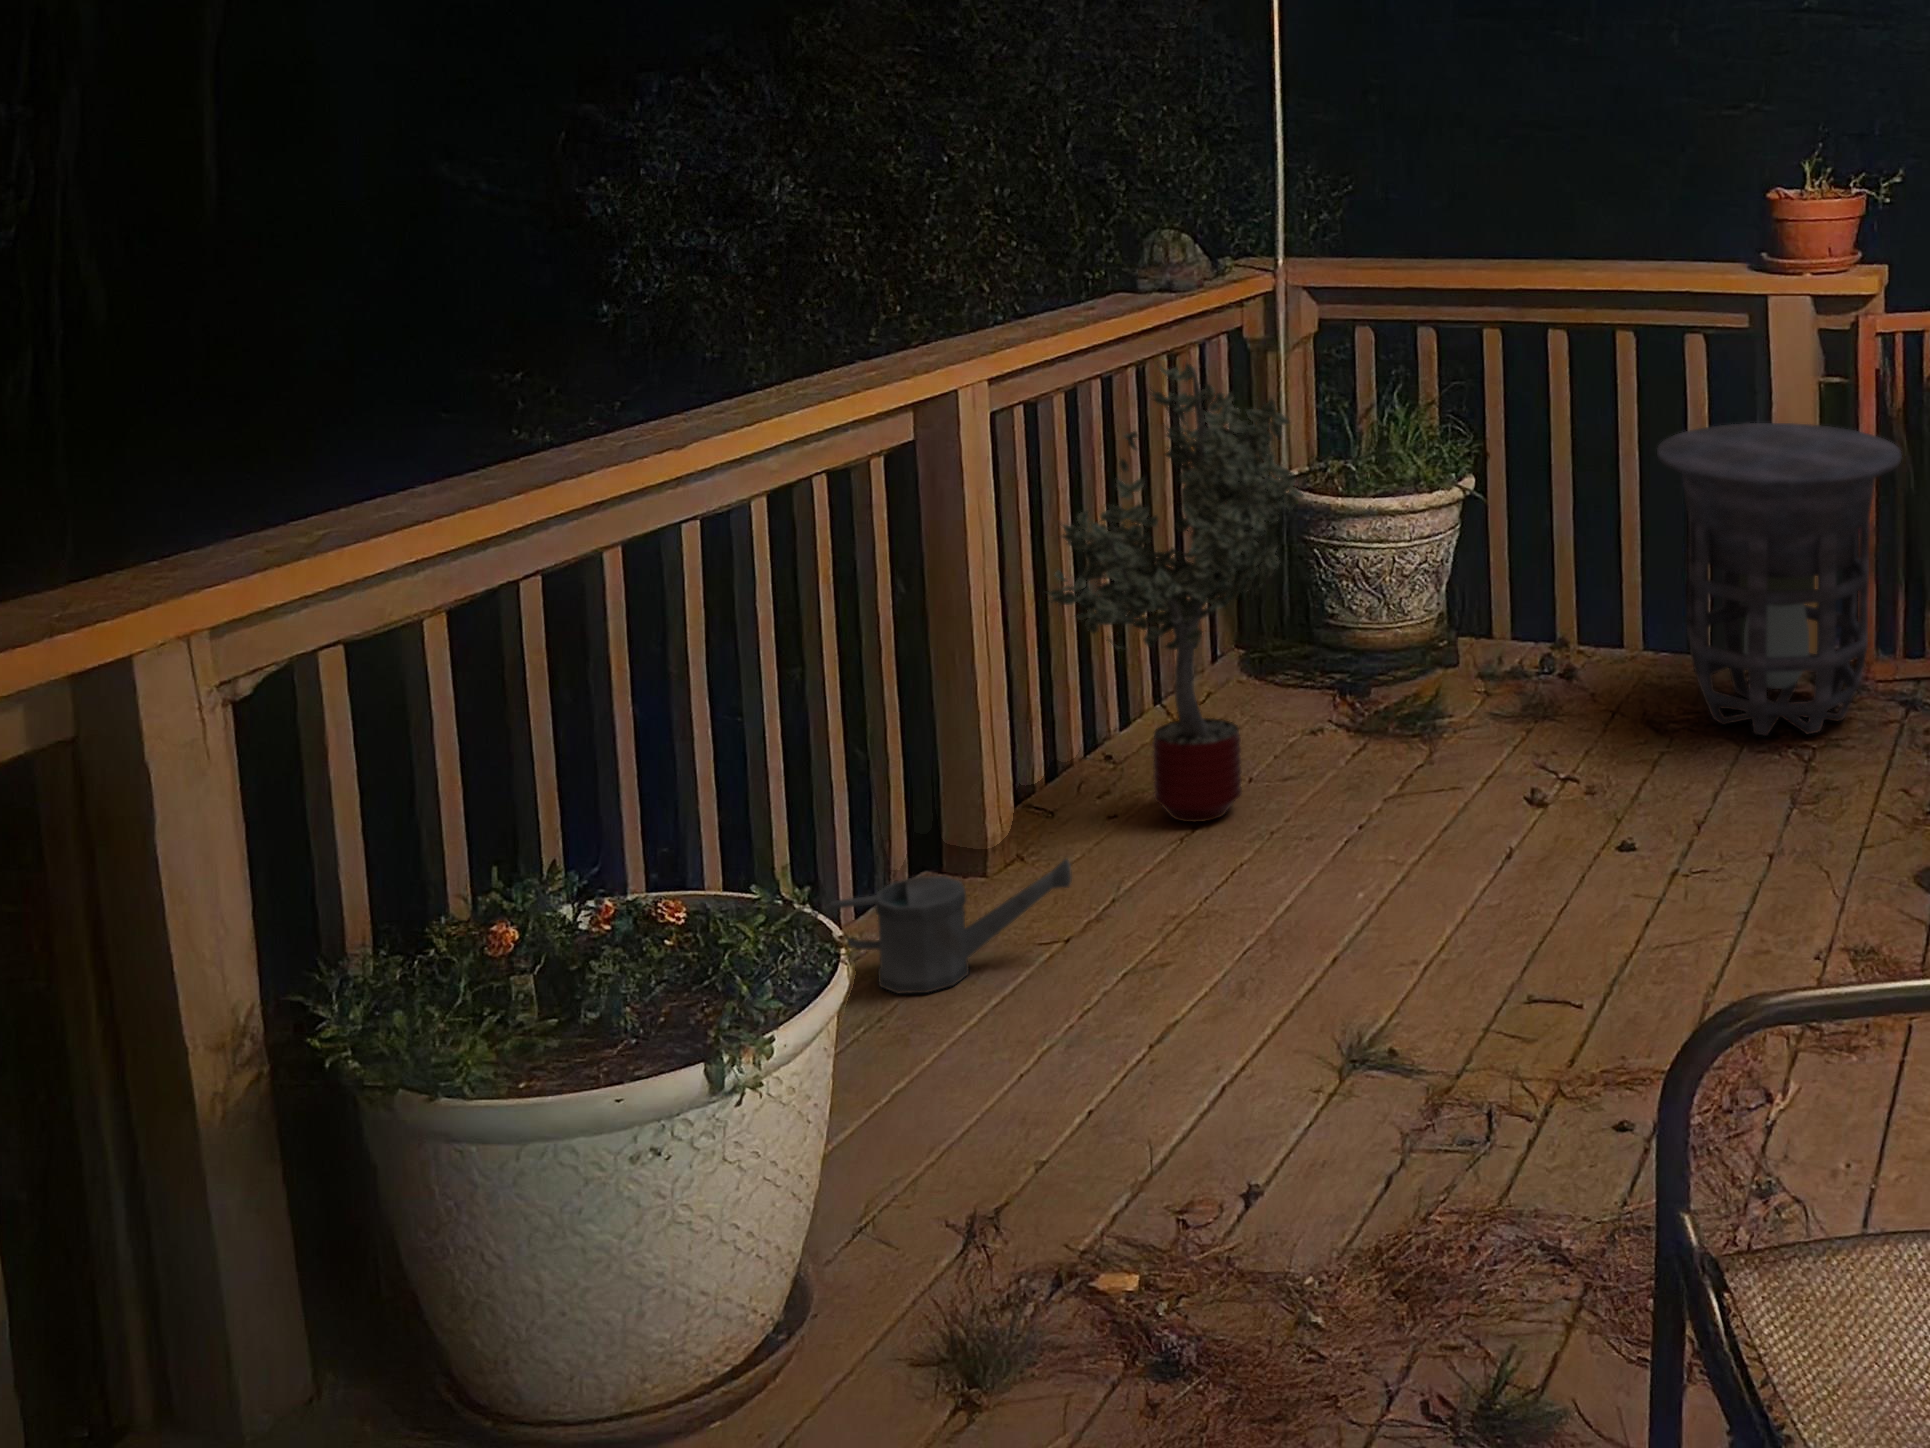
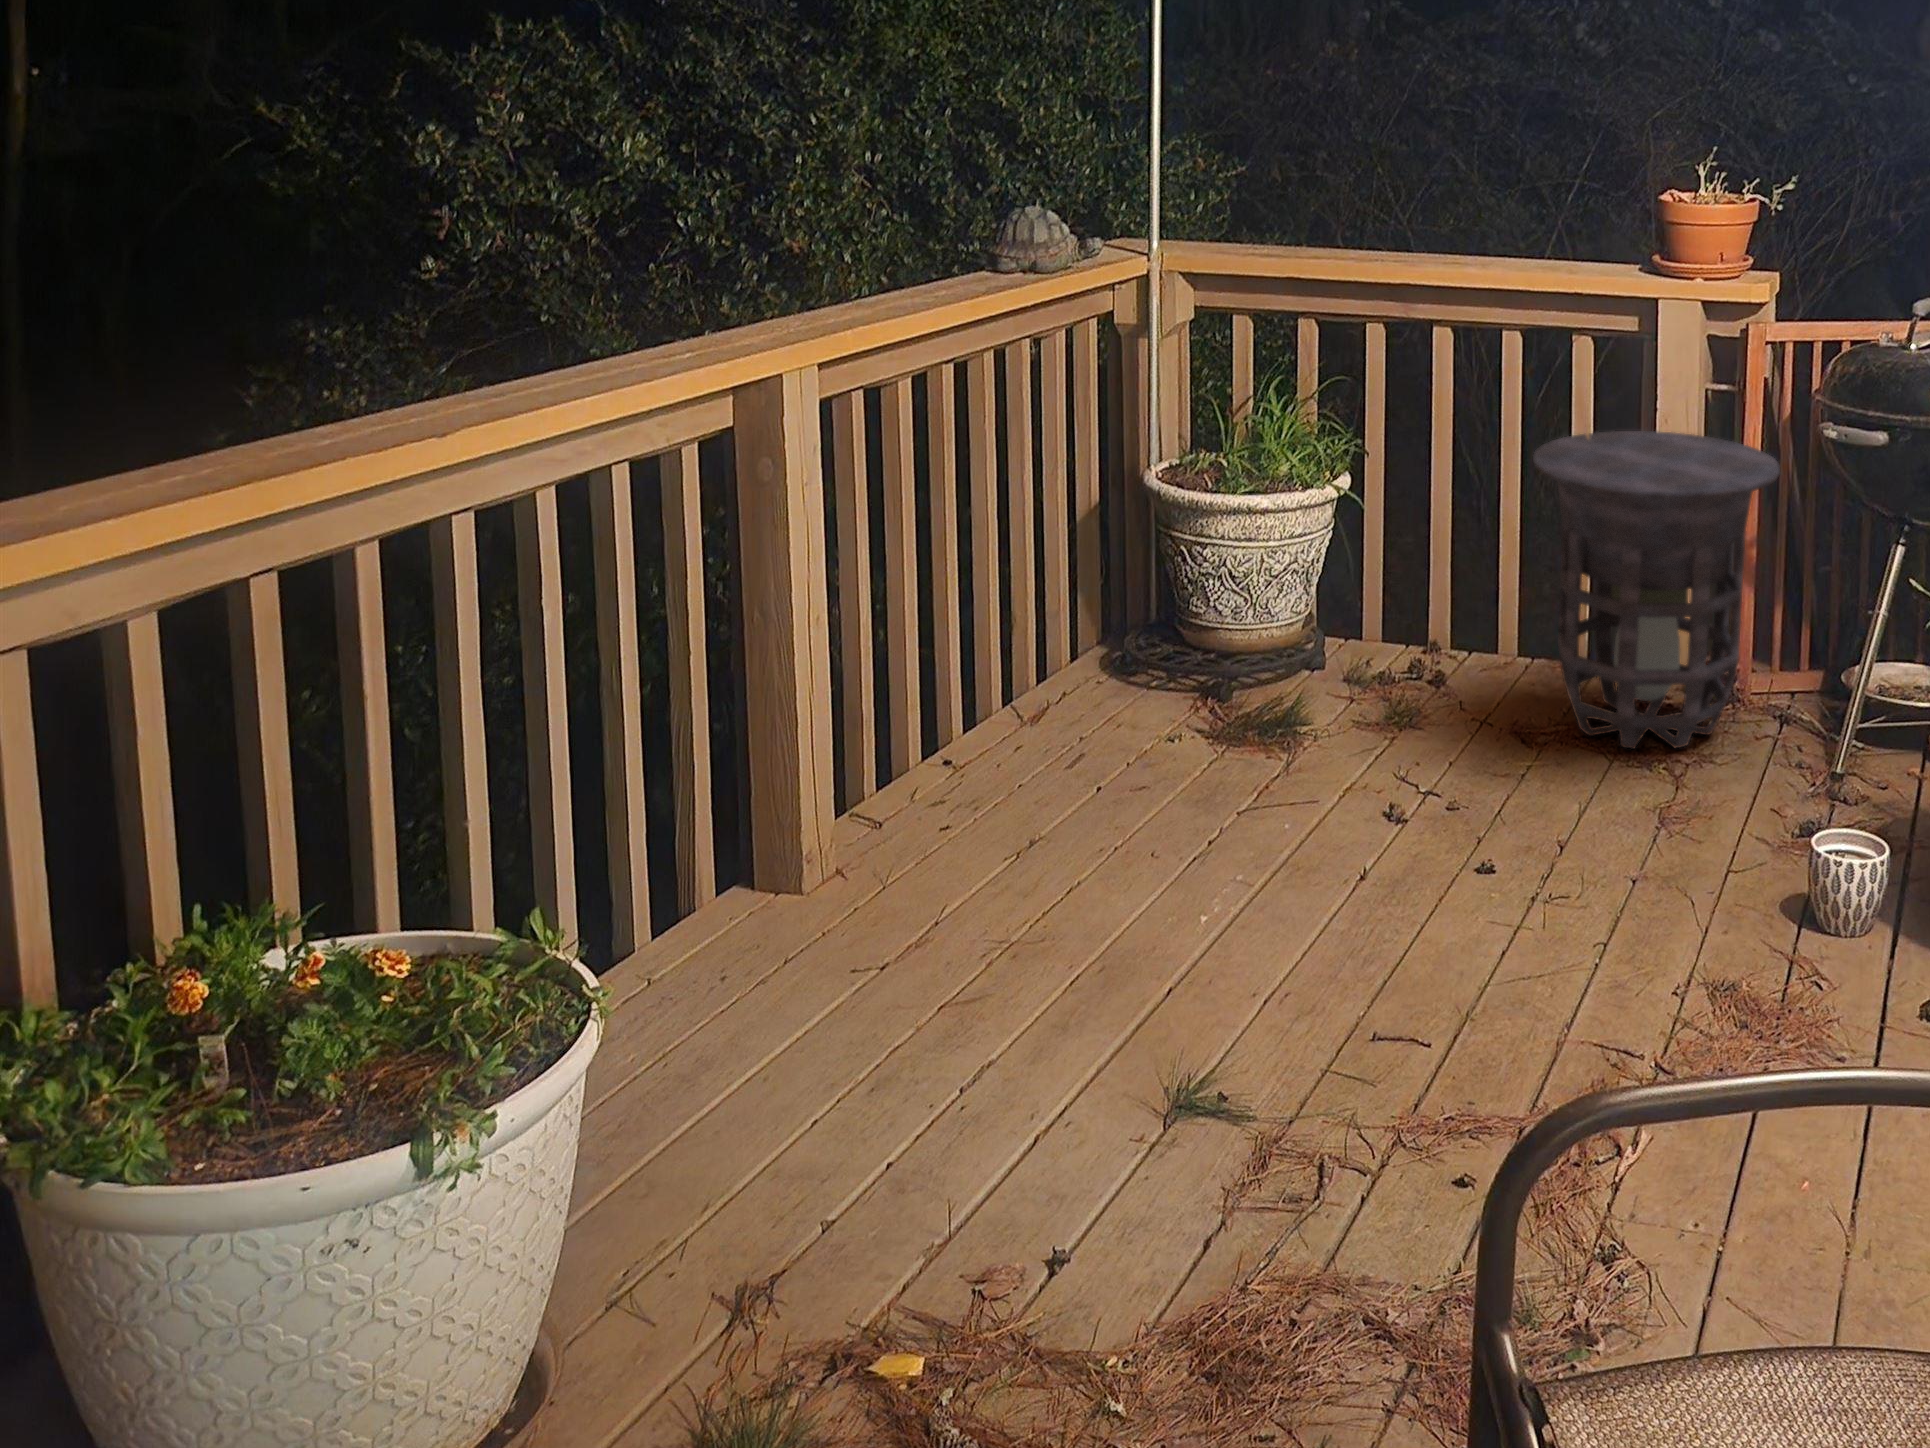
potted tree: present [1047,363,1304,822] -> none [882,350,1168,830]
watering can: present [826,859,1072,994] -> none [623,874,894,1018]

